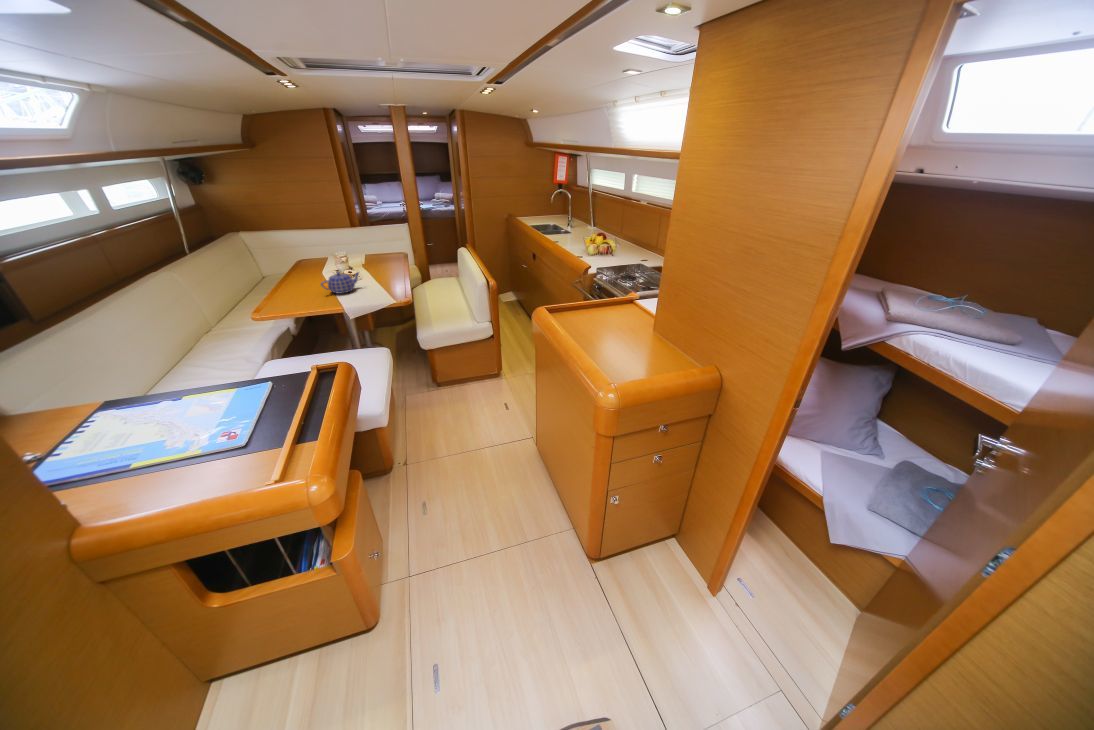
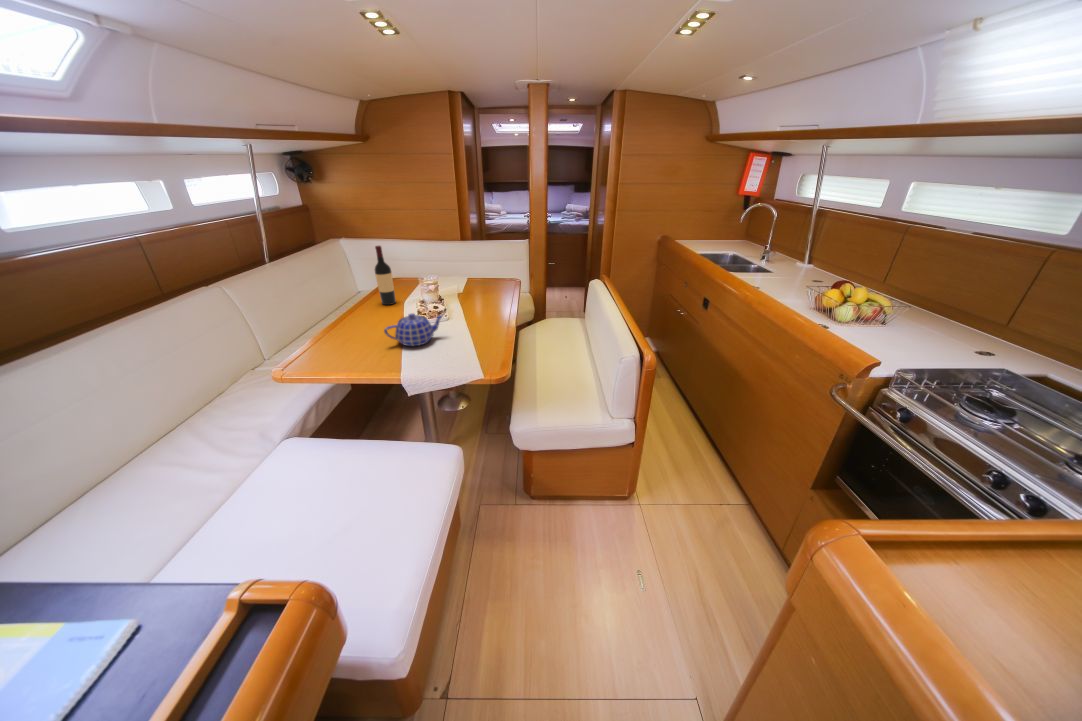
wine bottle: none [293,231,314,275] -> present [375,246,396,305]

